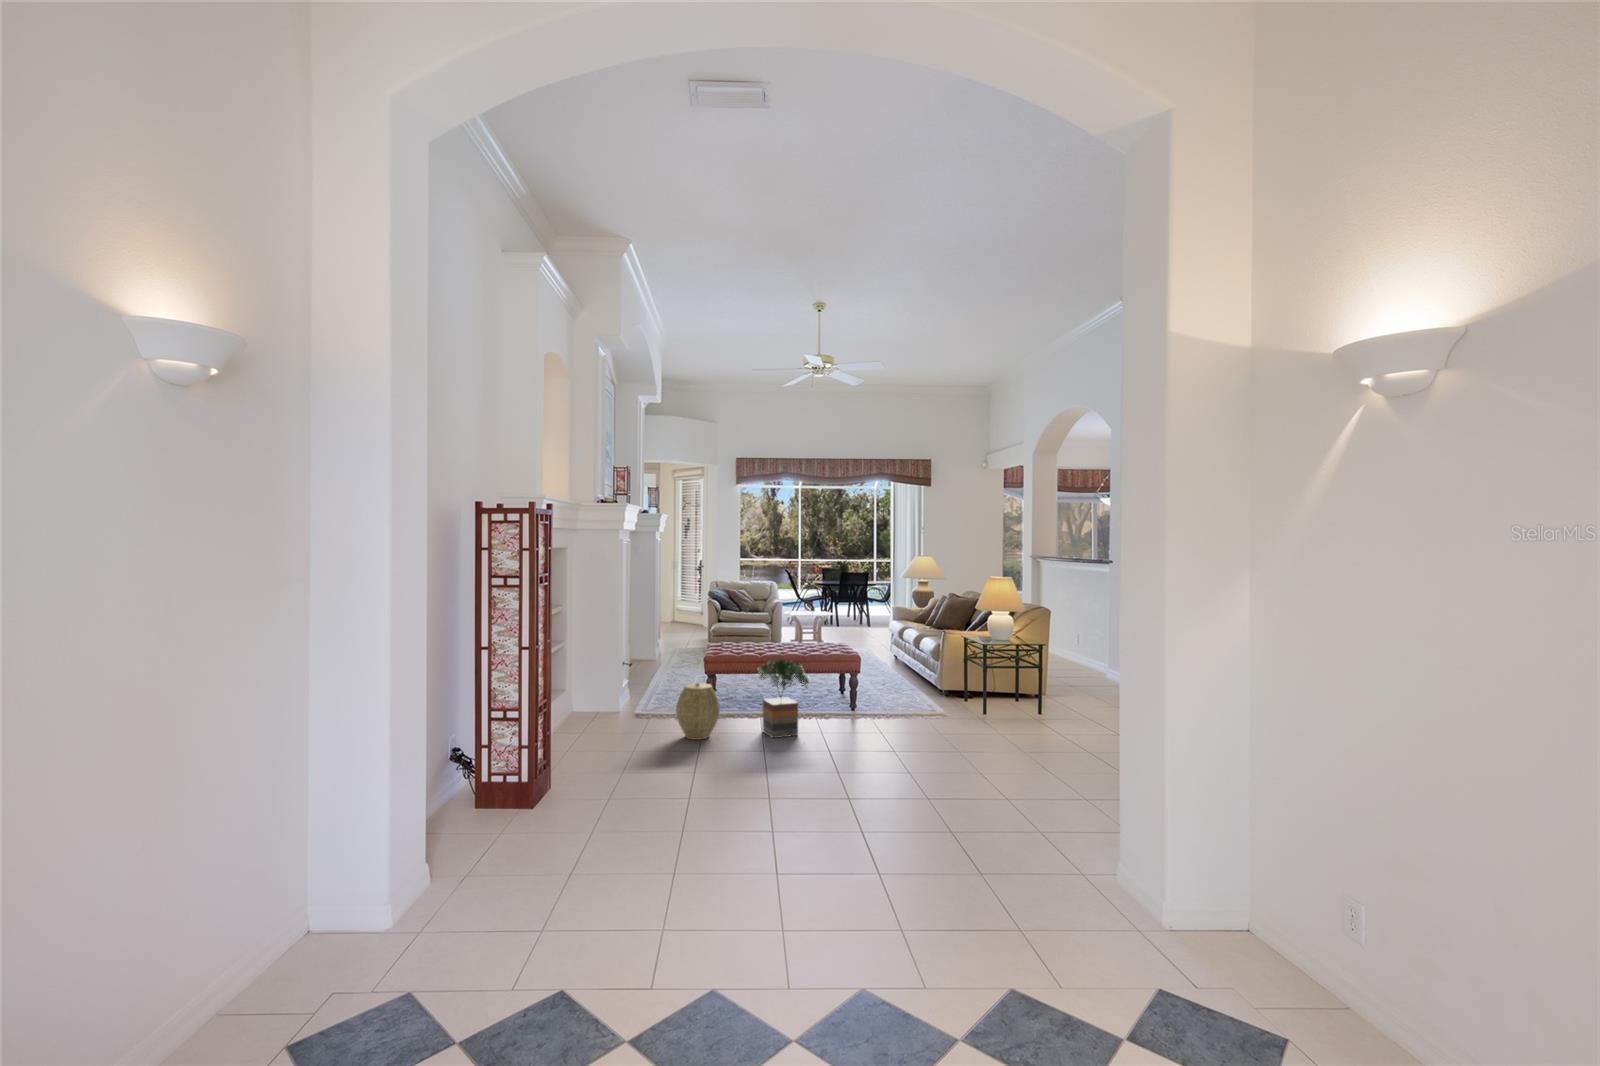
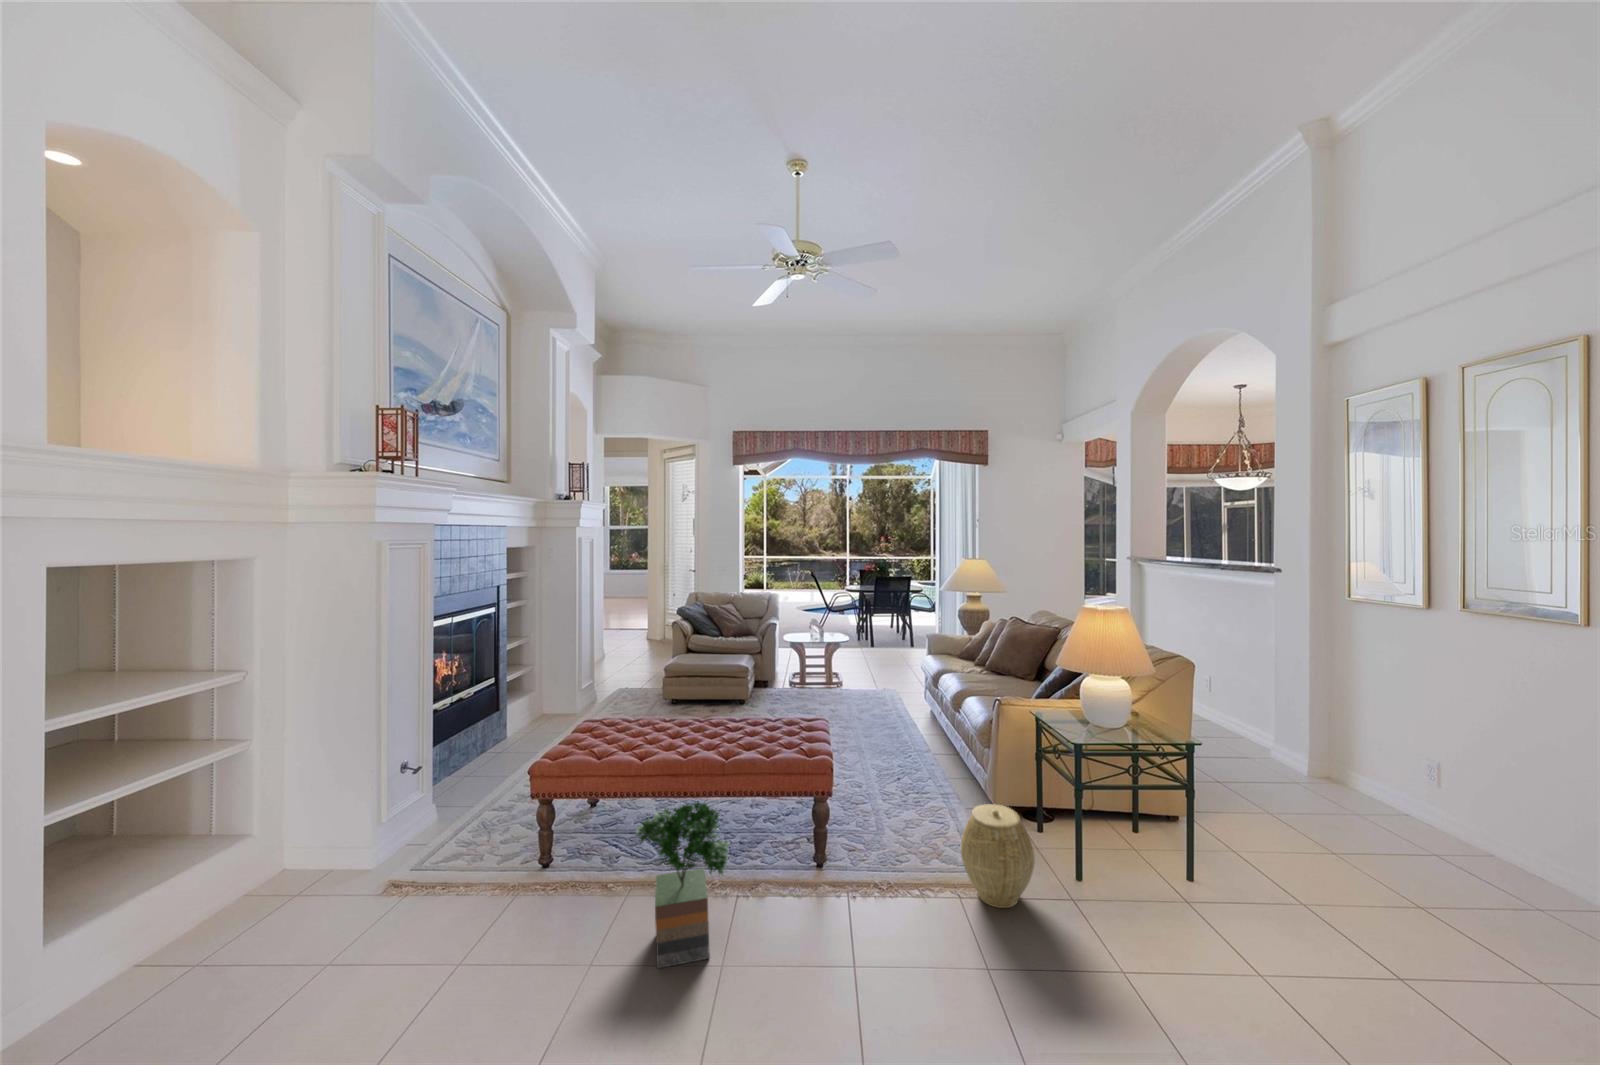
woven basket: present [676,683,720,740] -> present [961,804,1035,908]

